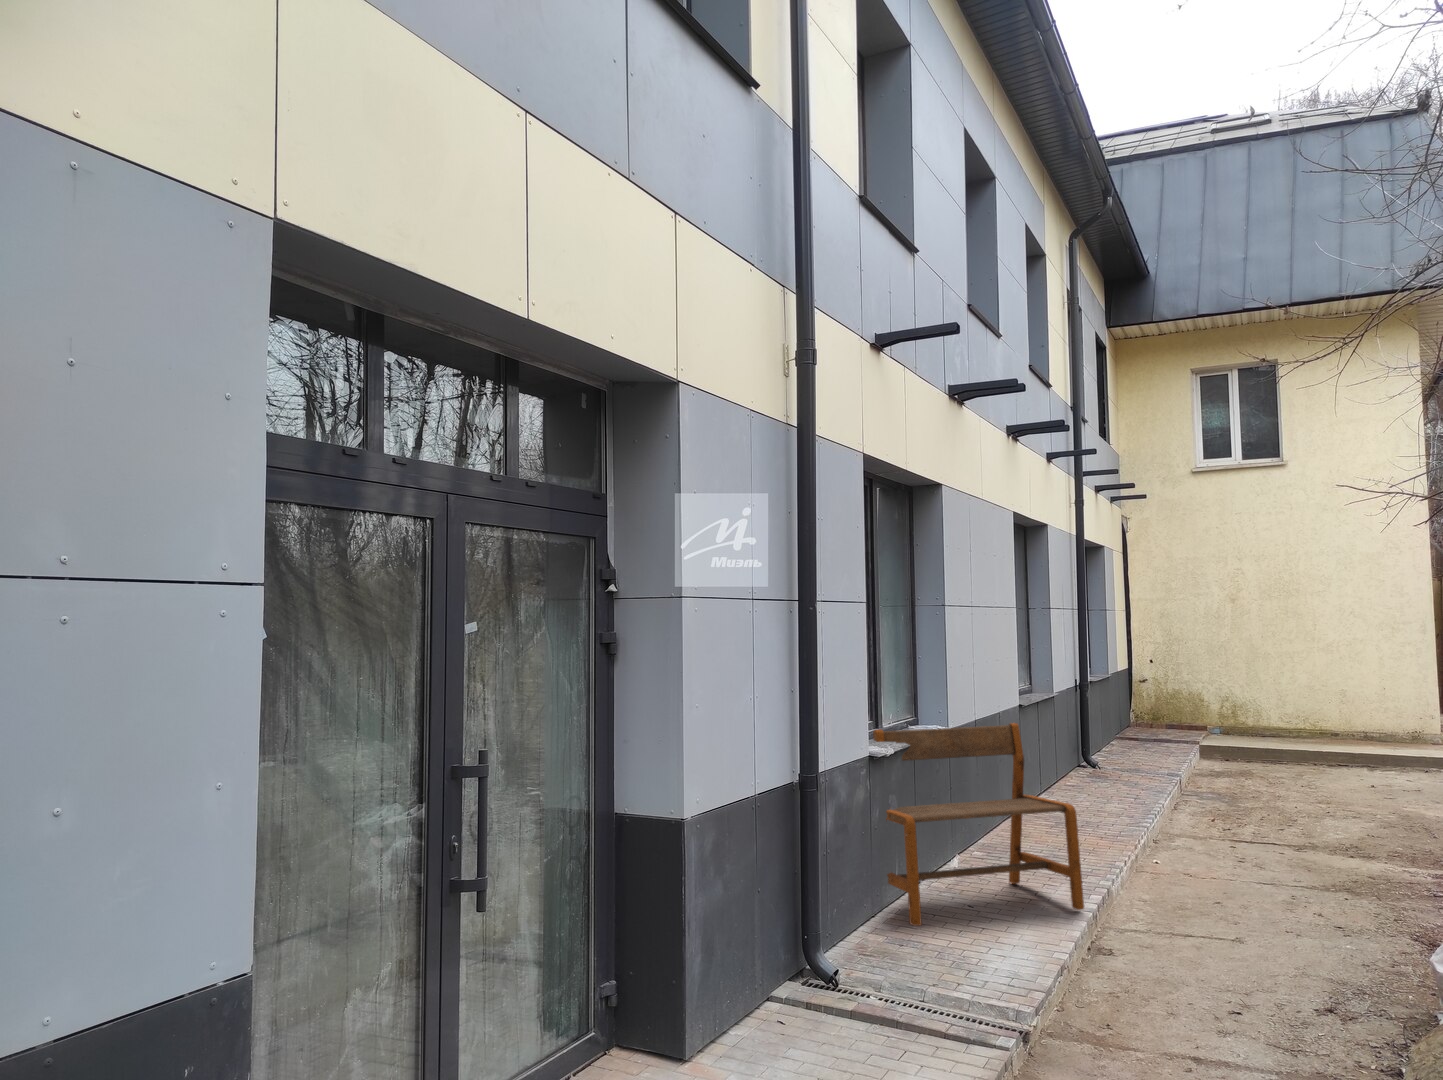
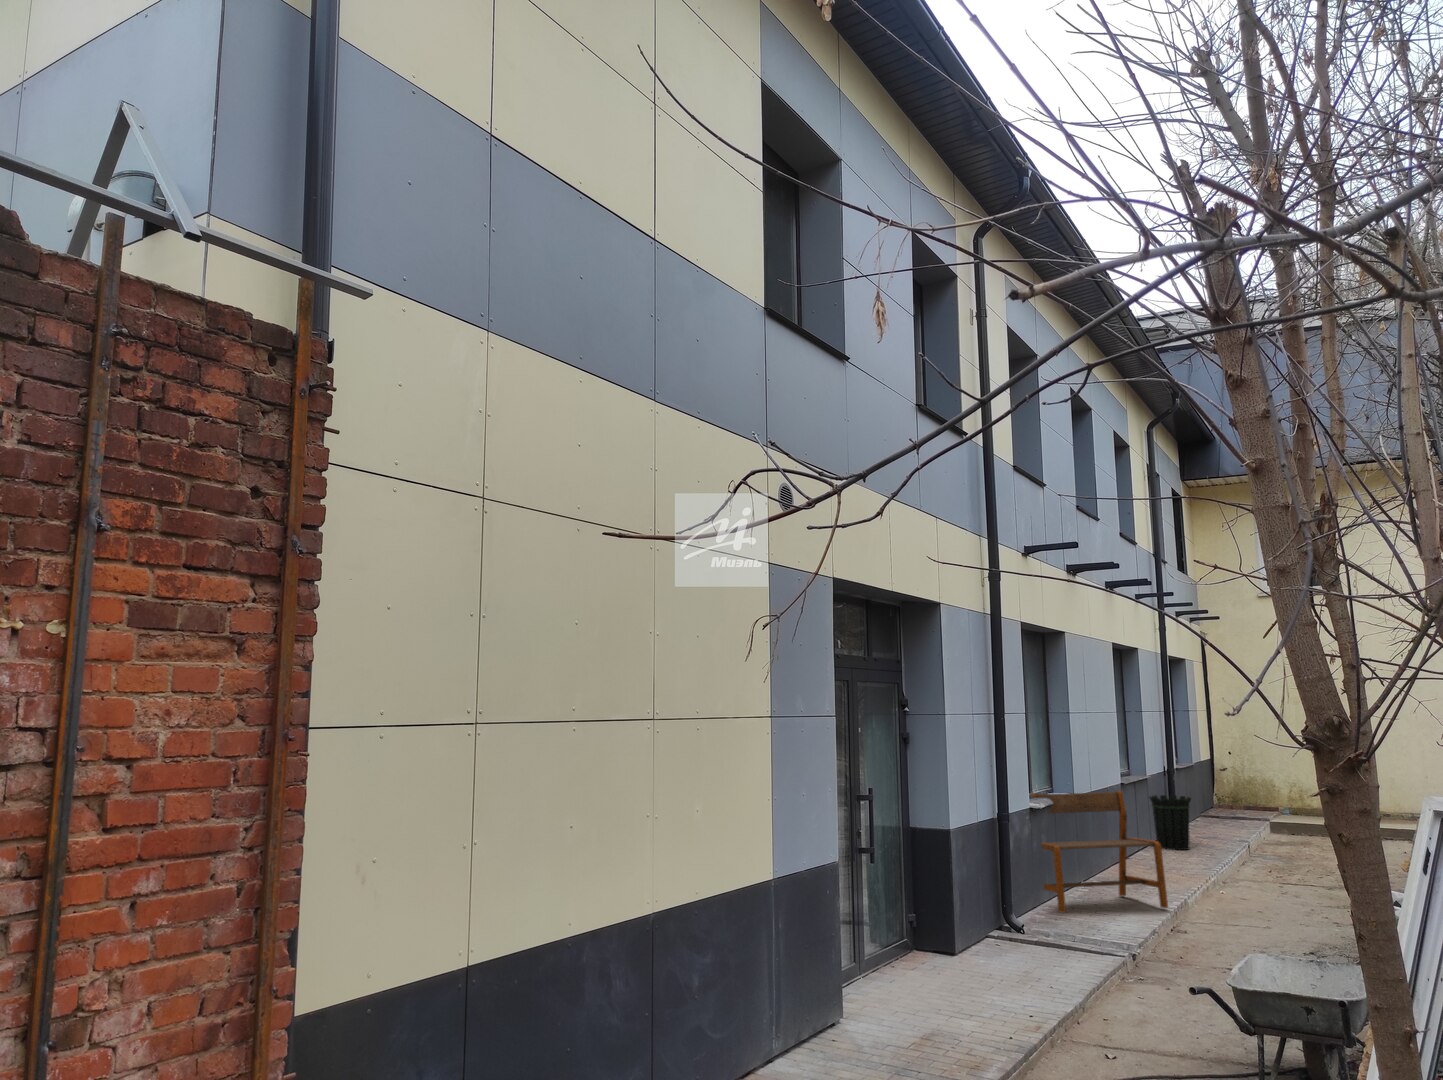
waste bin: none [1056,718,1113,791] -> present [1149,795,1191,850]

